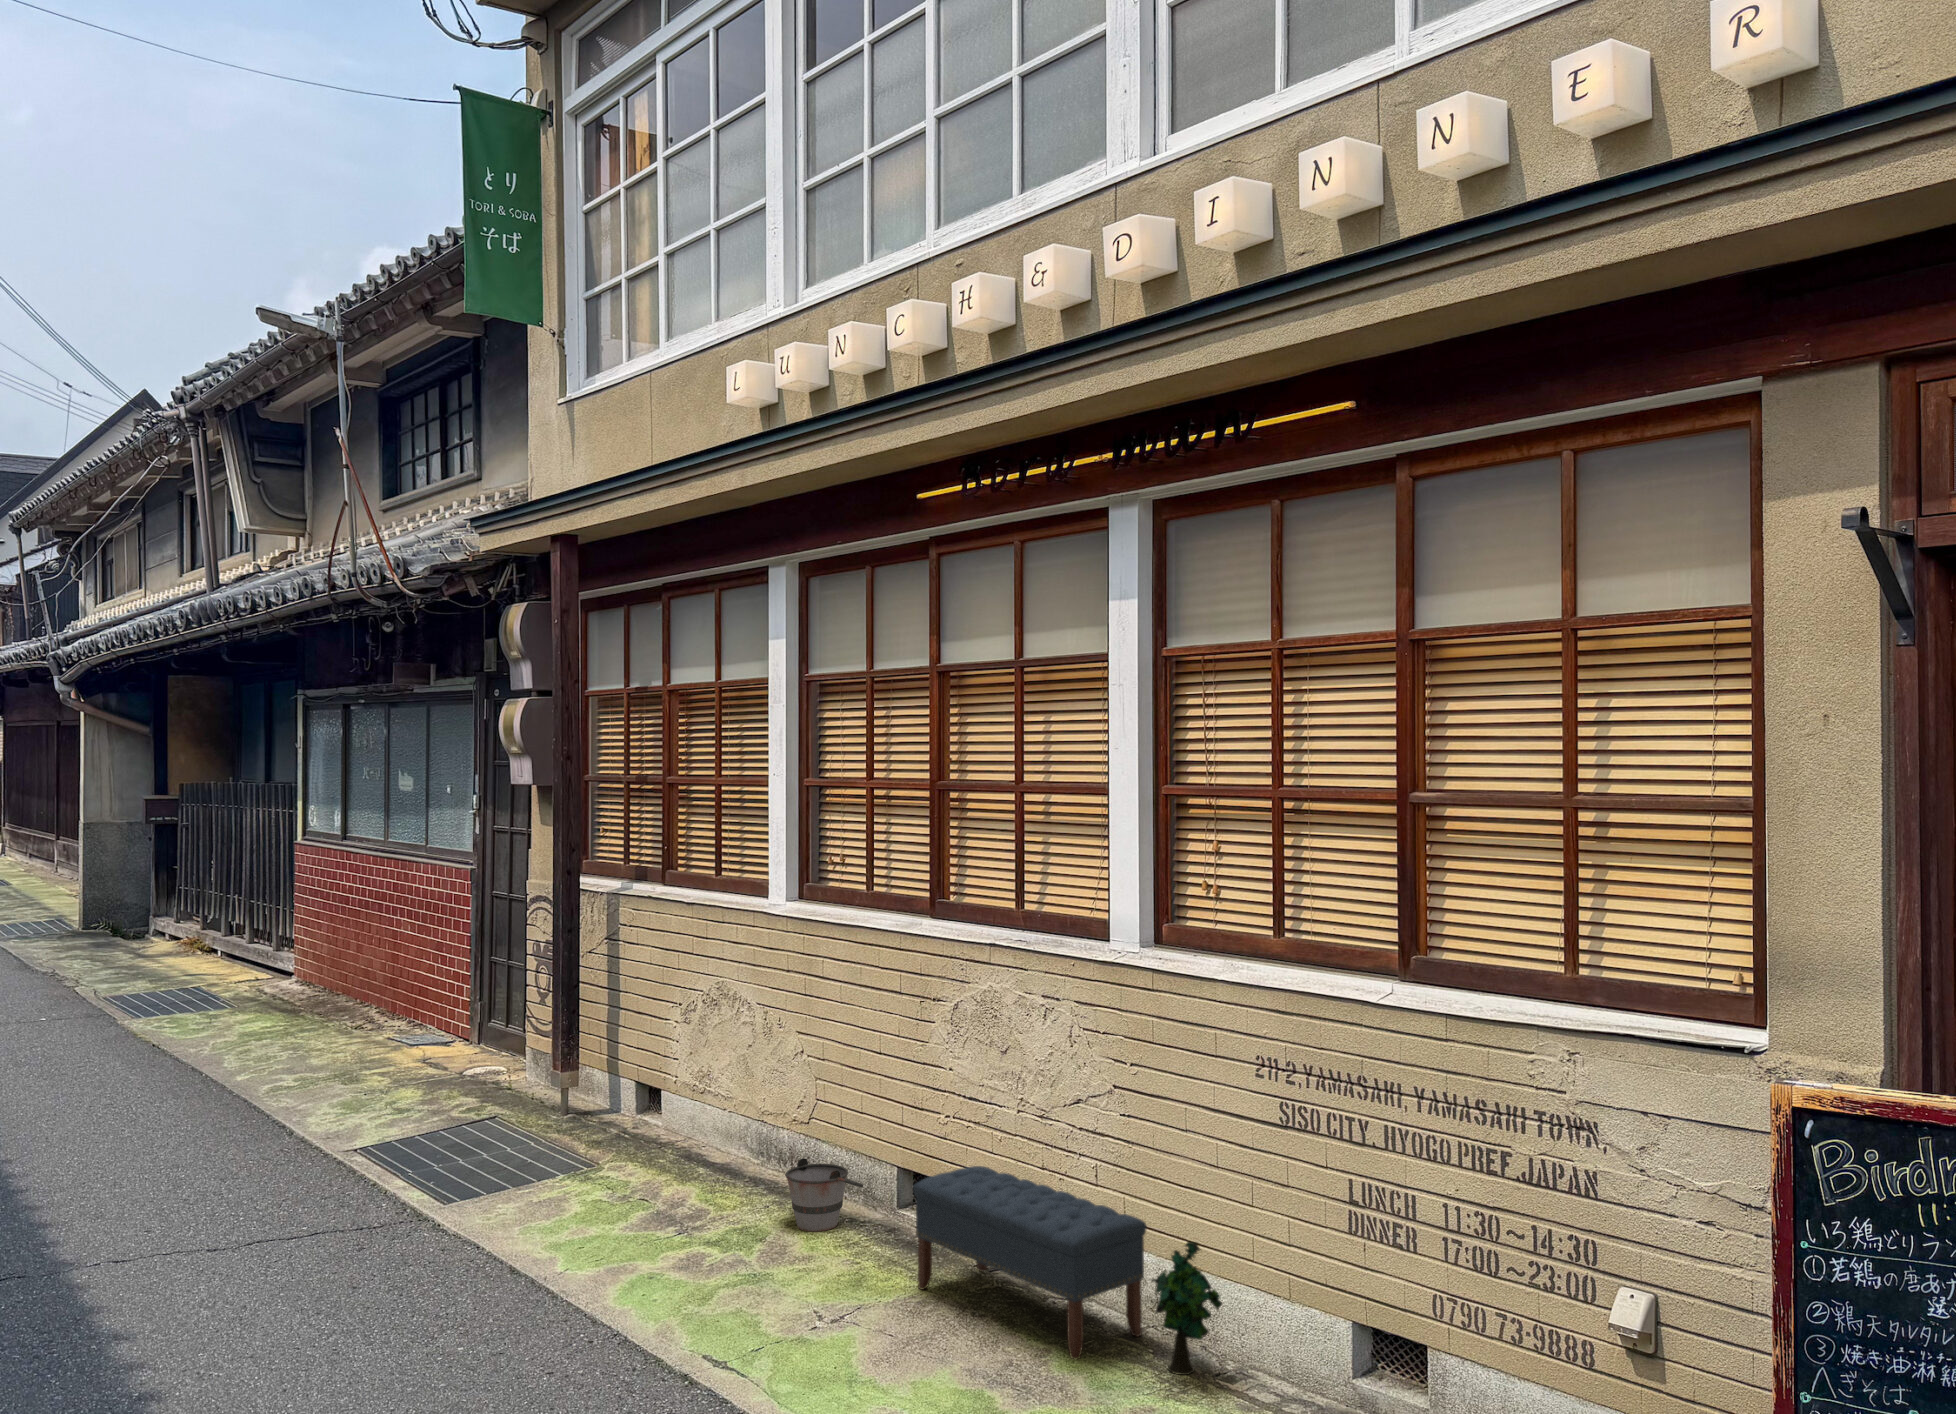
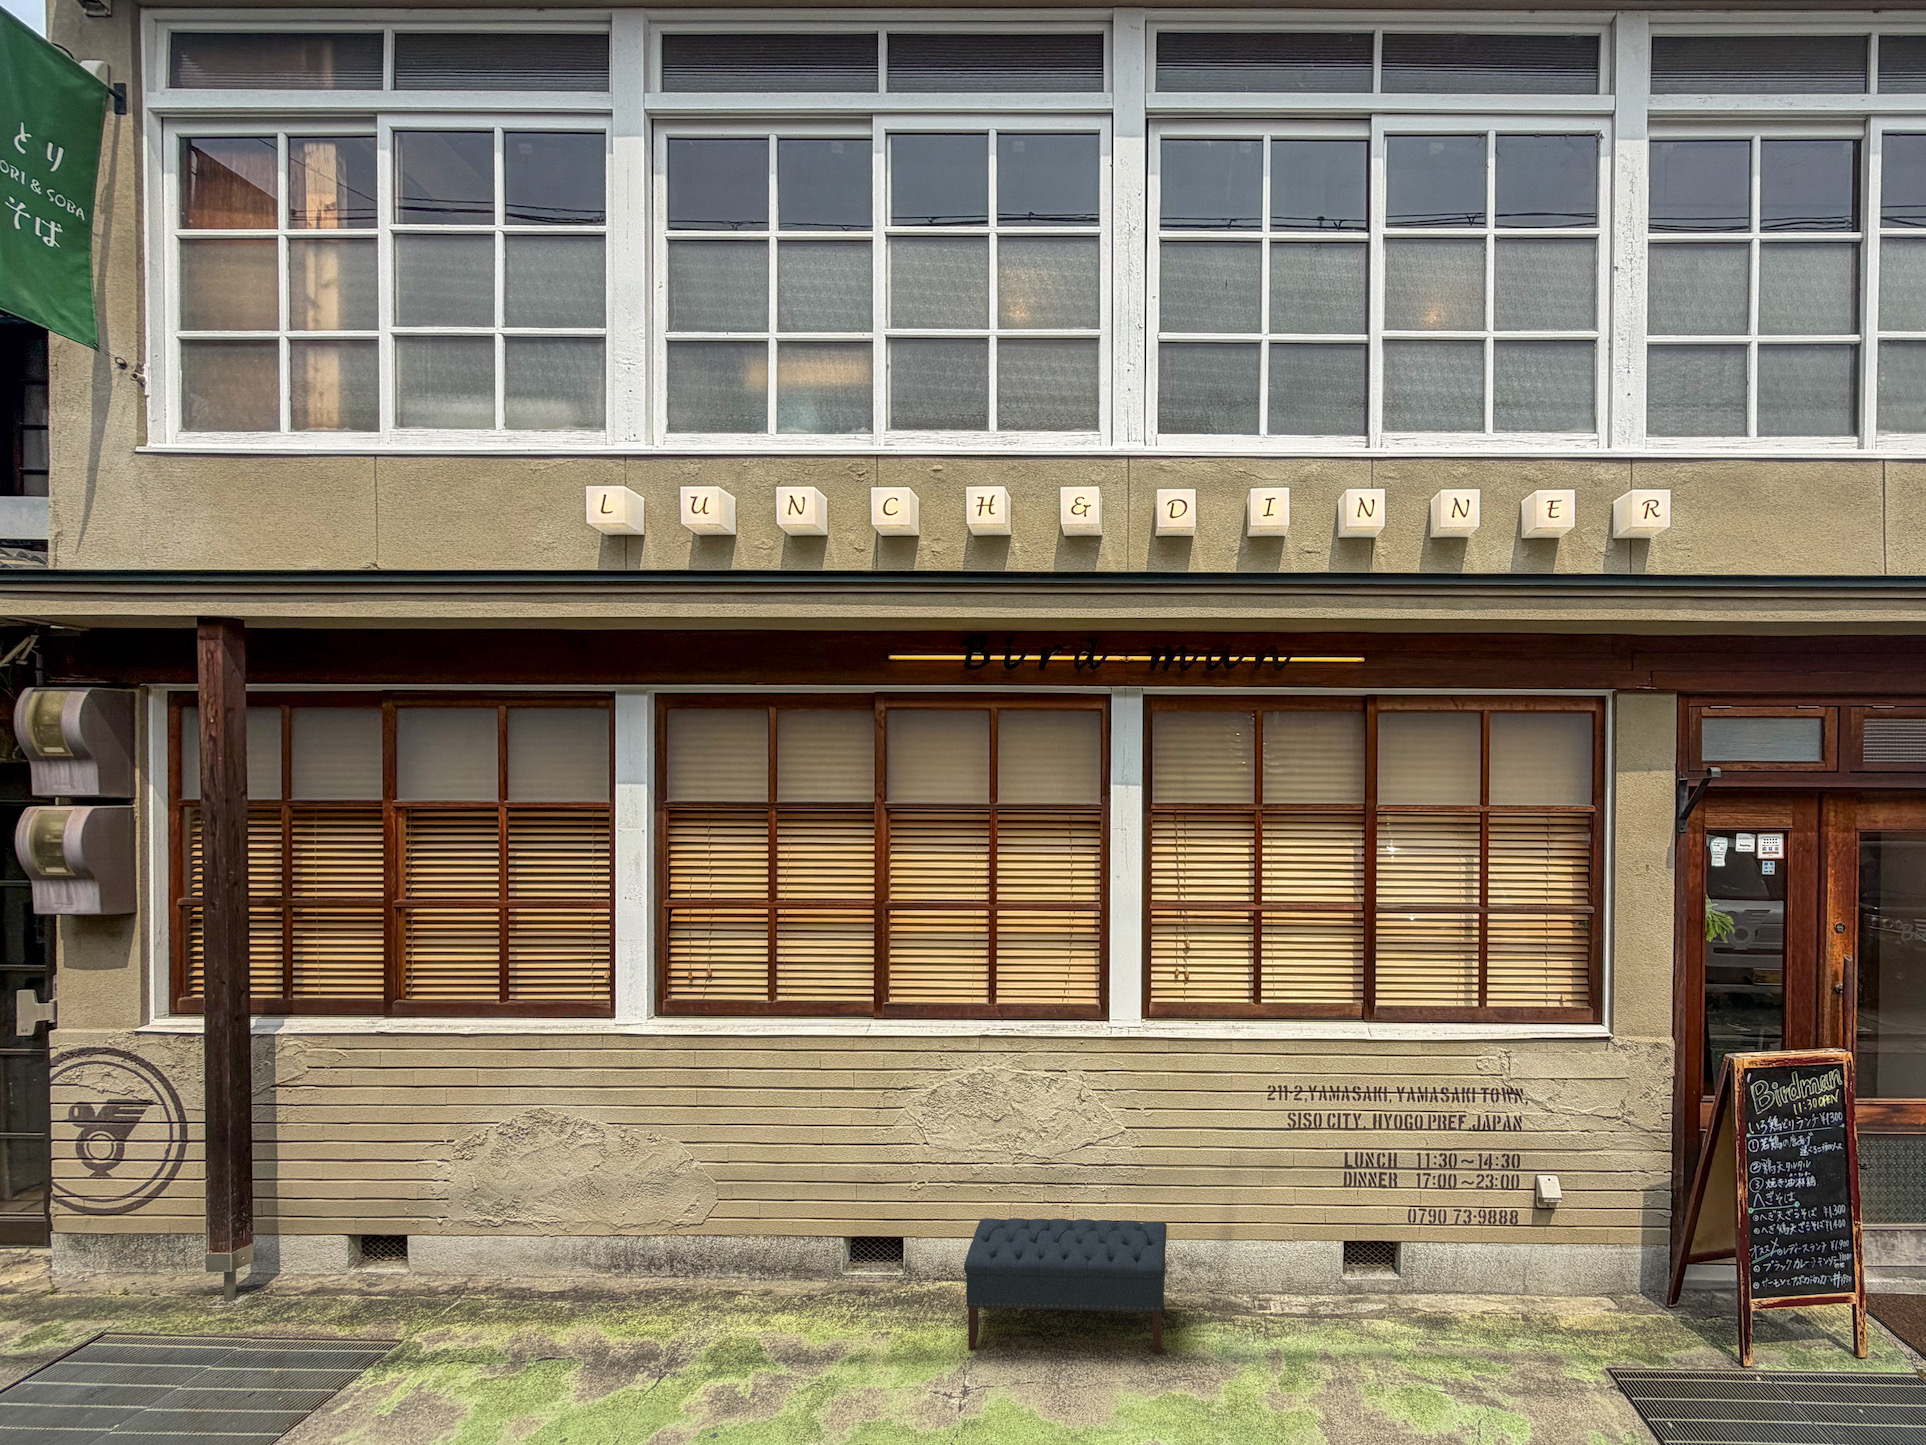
bucket: present [785,1158,863,1232] -> none [756,1260,826,1339]
decorative plant: present [1152,1242,1222,1375] -> none [1196,1229,1252,1330]

